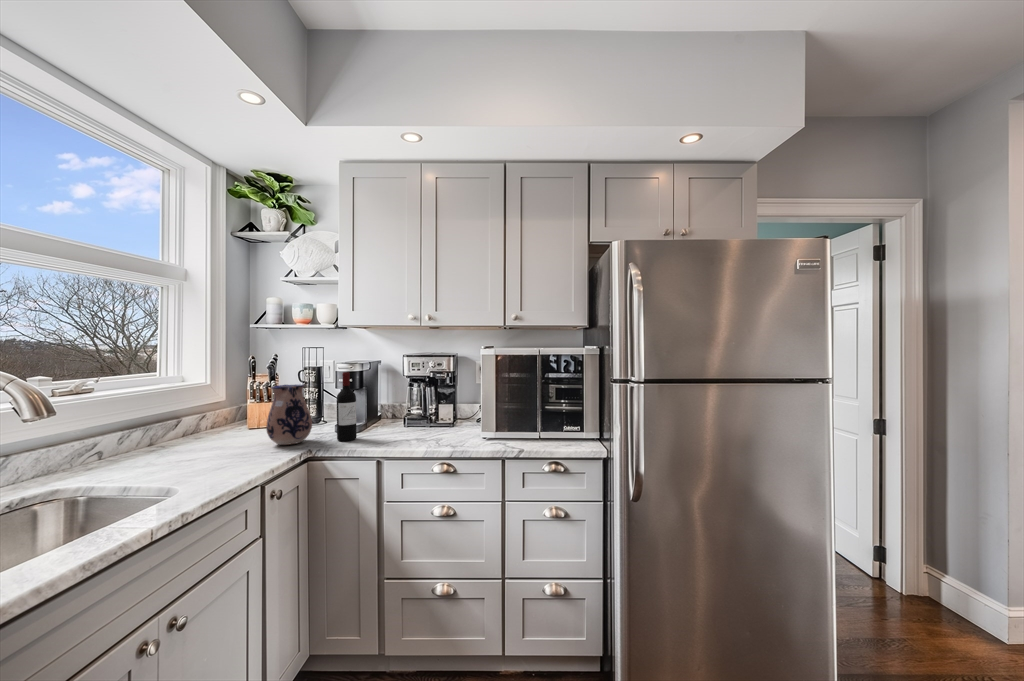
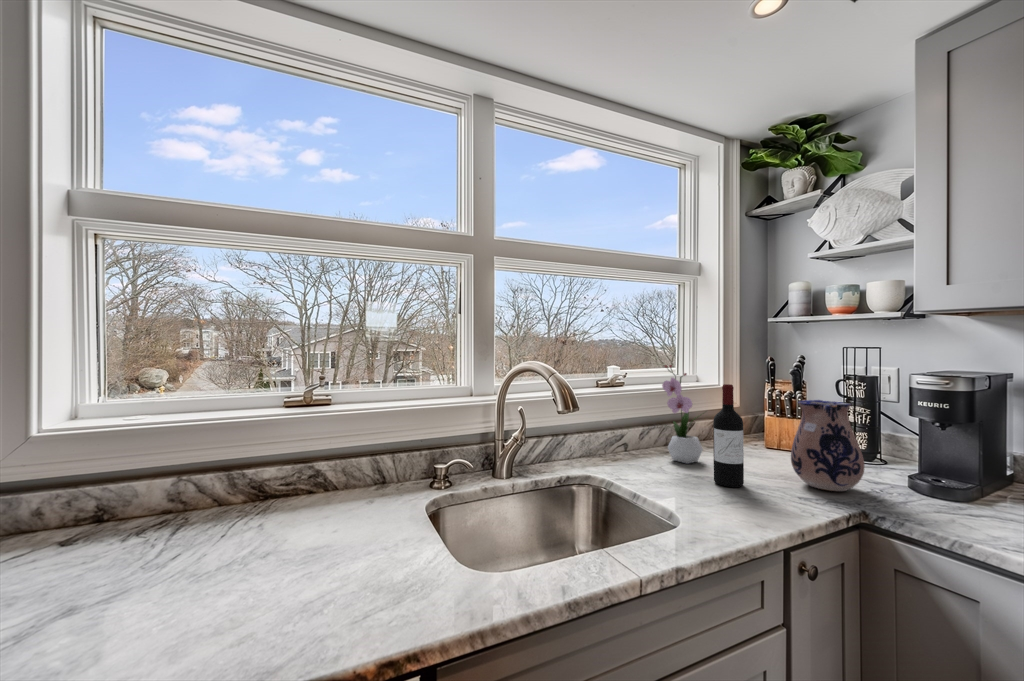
flower arrangement: none [148,366,196,455] -> present [662,365,703,464]
wine bottle: present [337,372,357,441] -> present [713,384,744,487]

